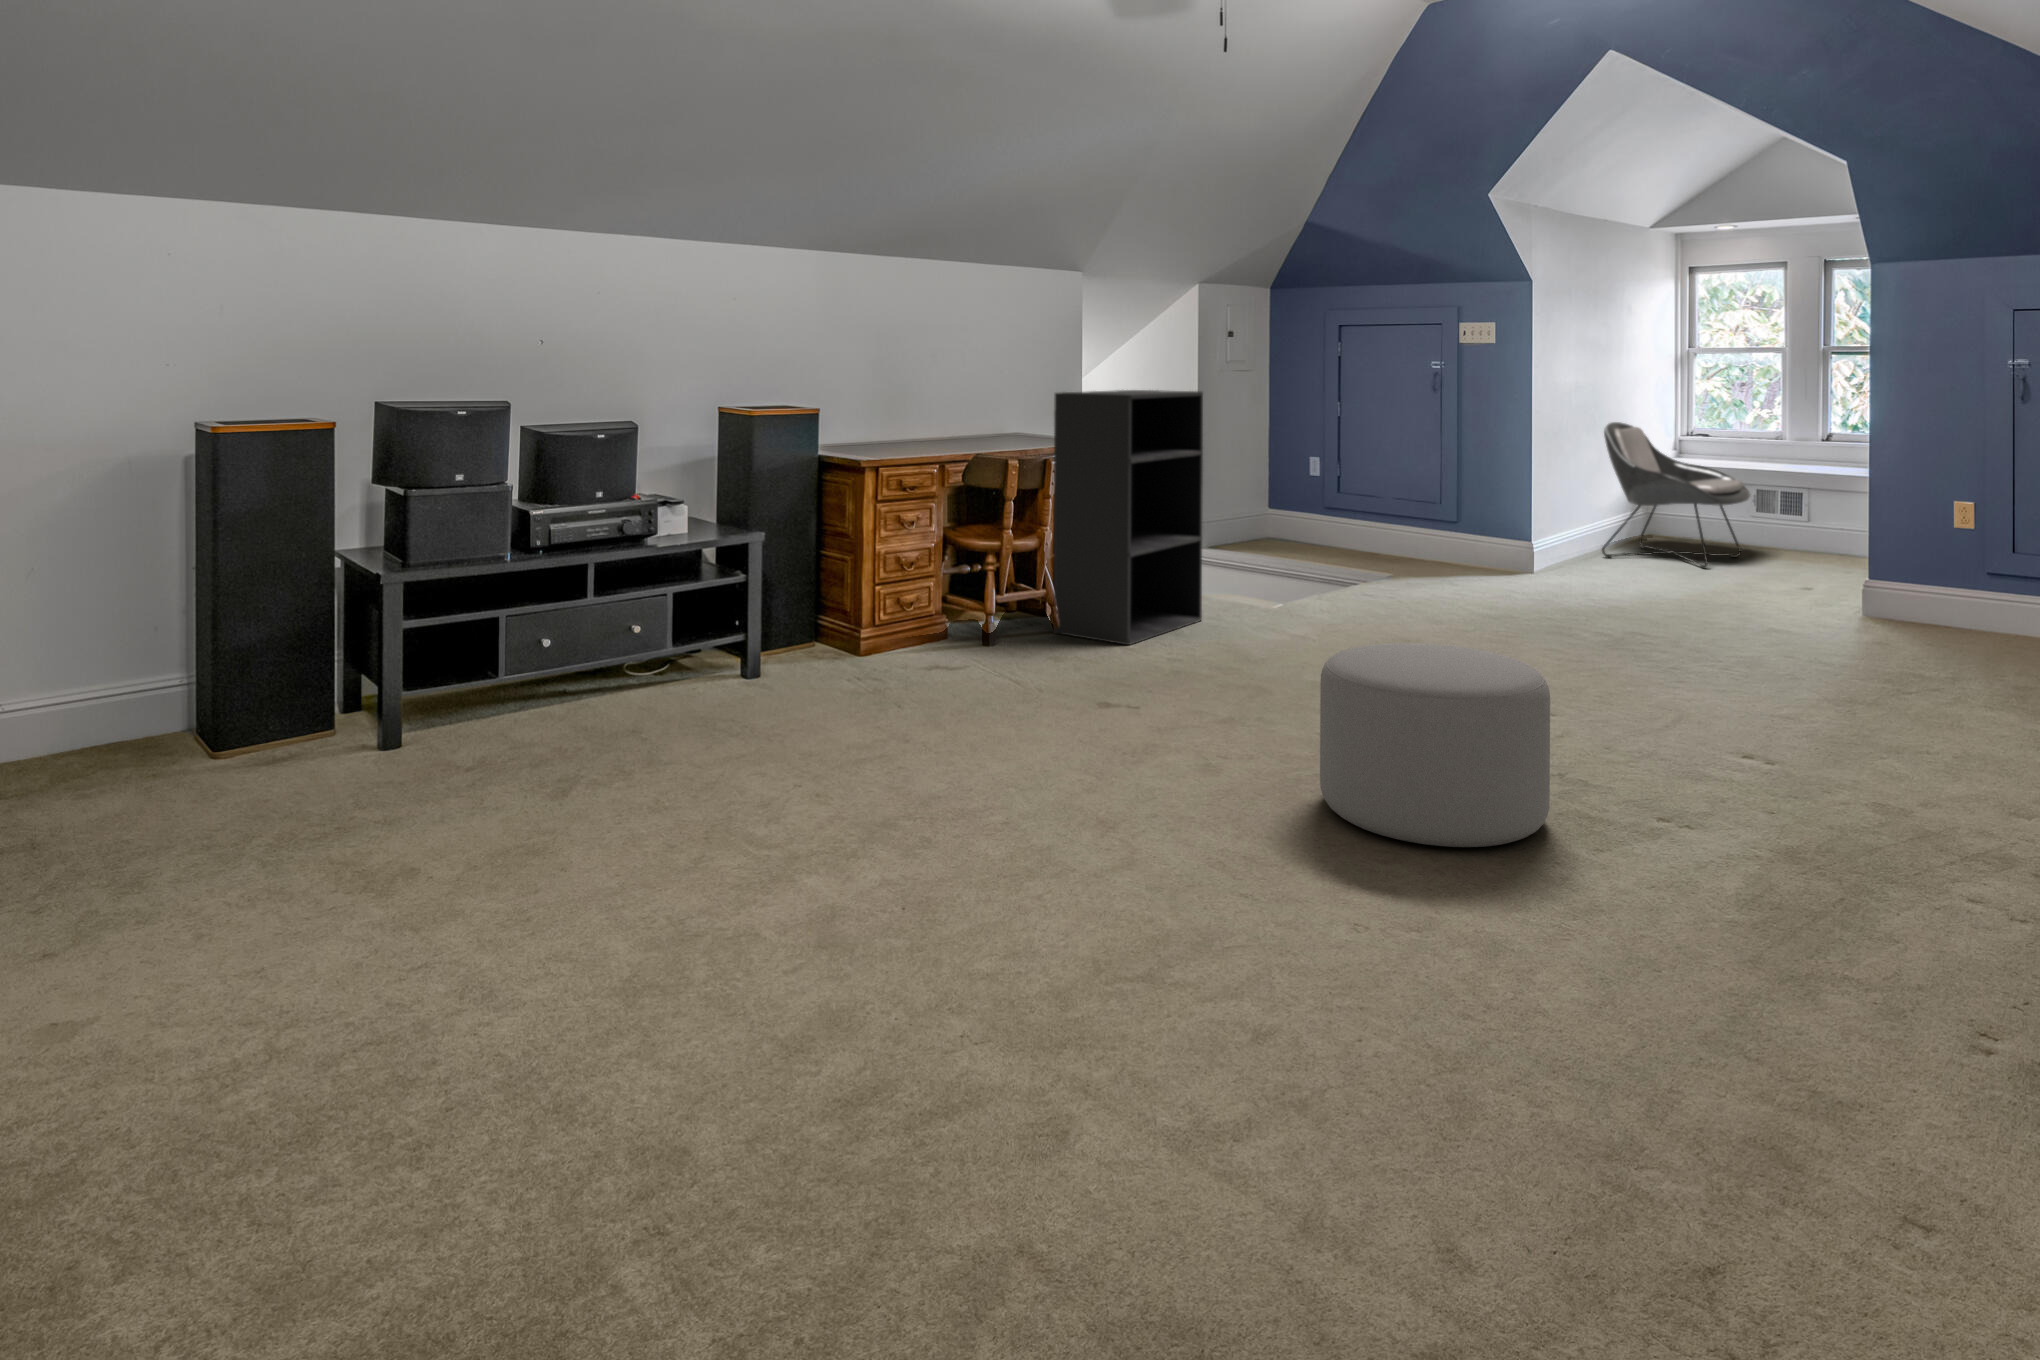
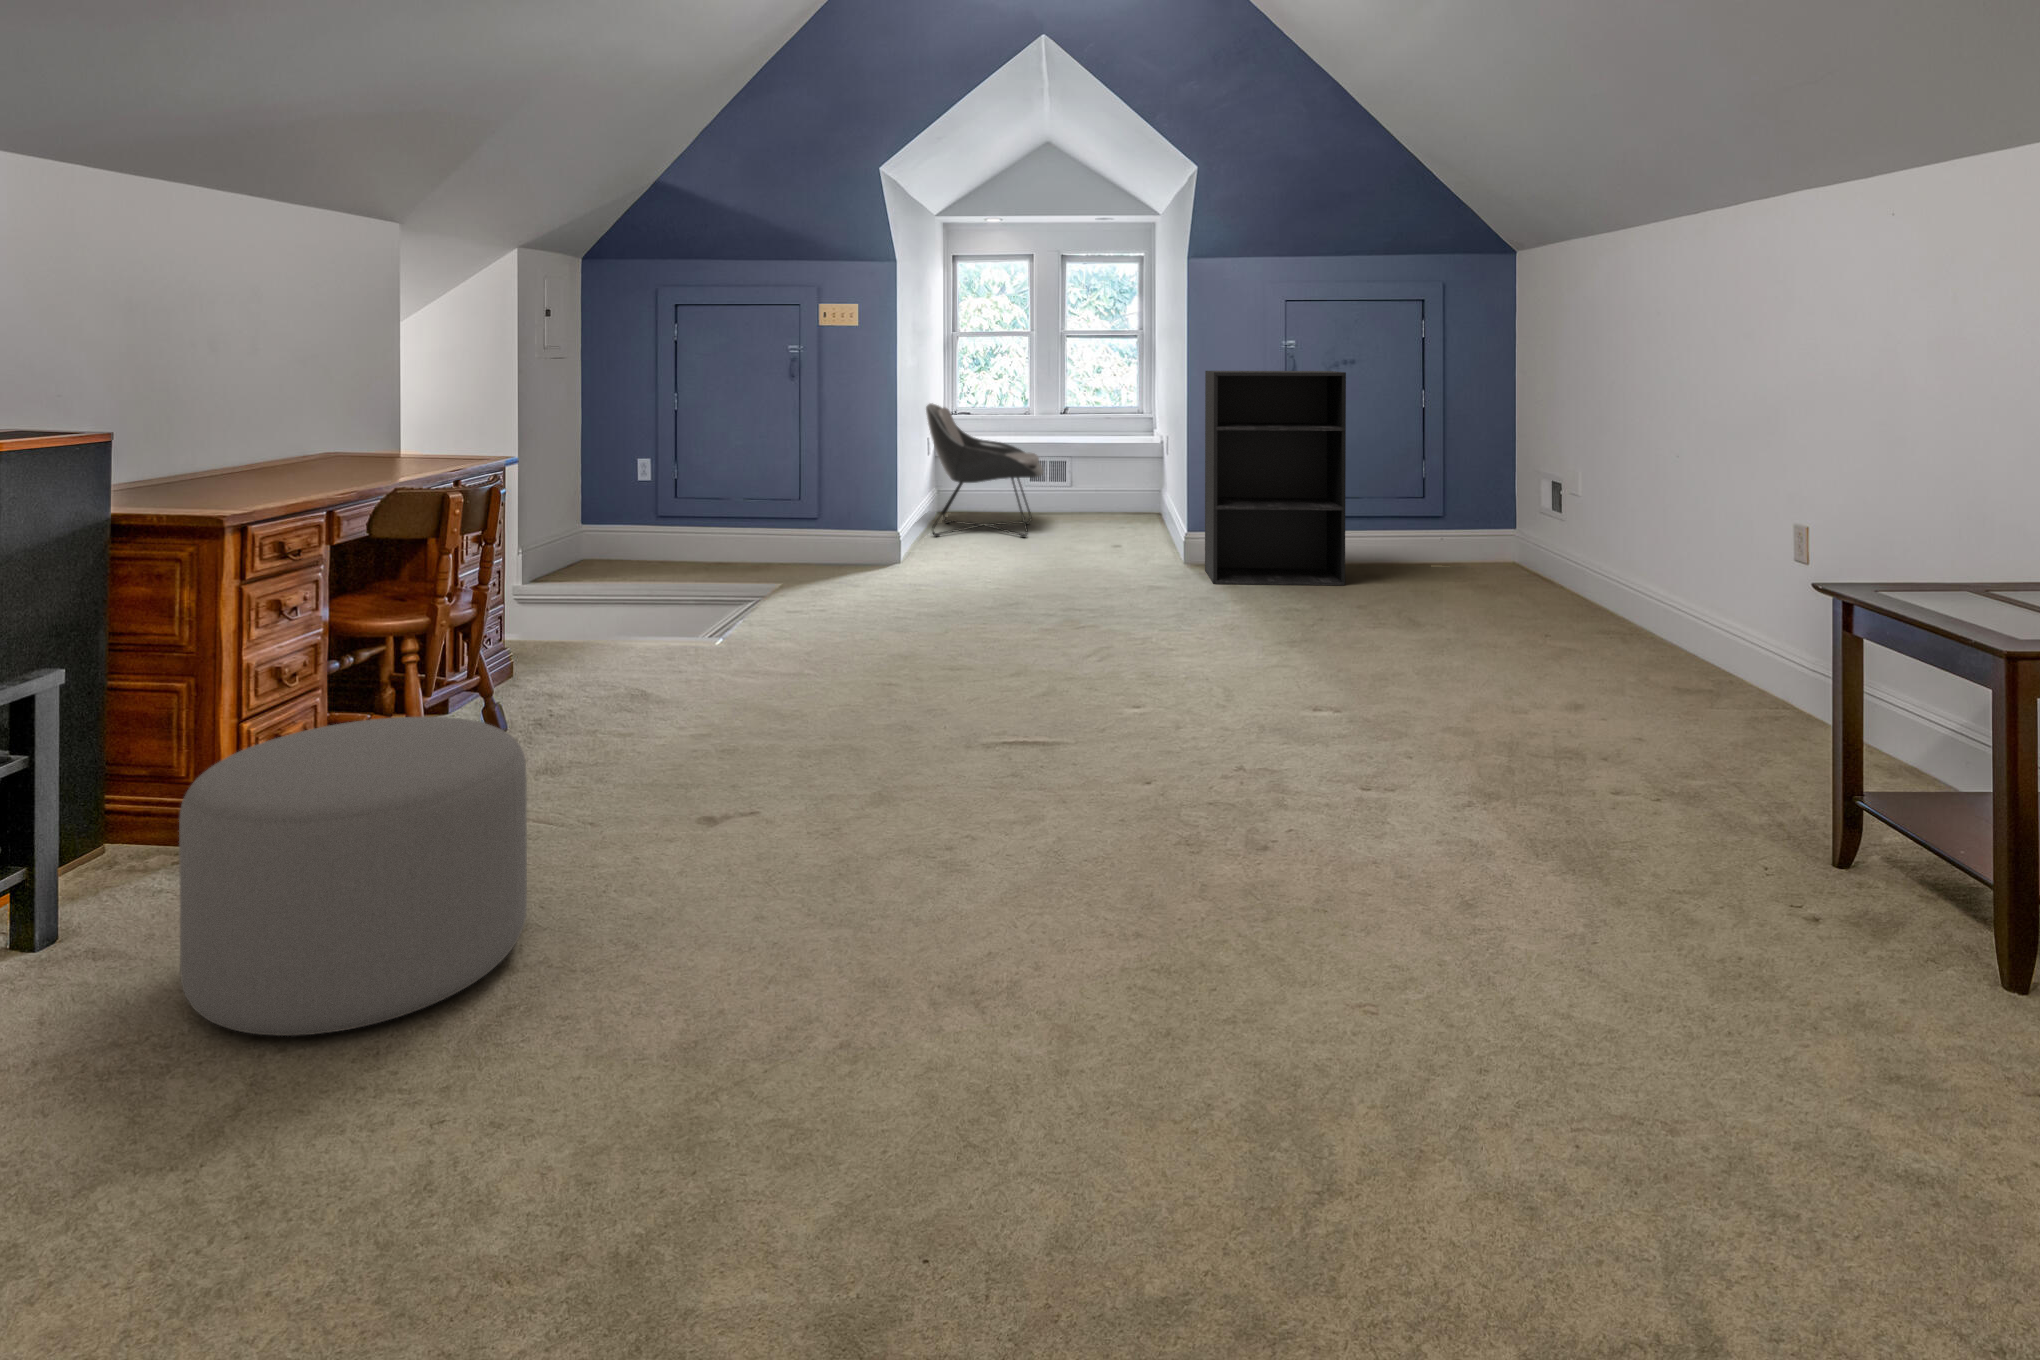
bookshelf: present [1053,390,1203,645] -> present [1205,371,1346,585]
ottoman: present [1320,643,1550,847] -> present [179,717,527,1036]

